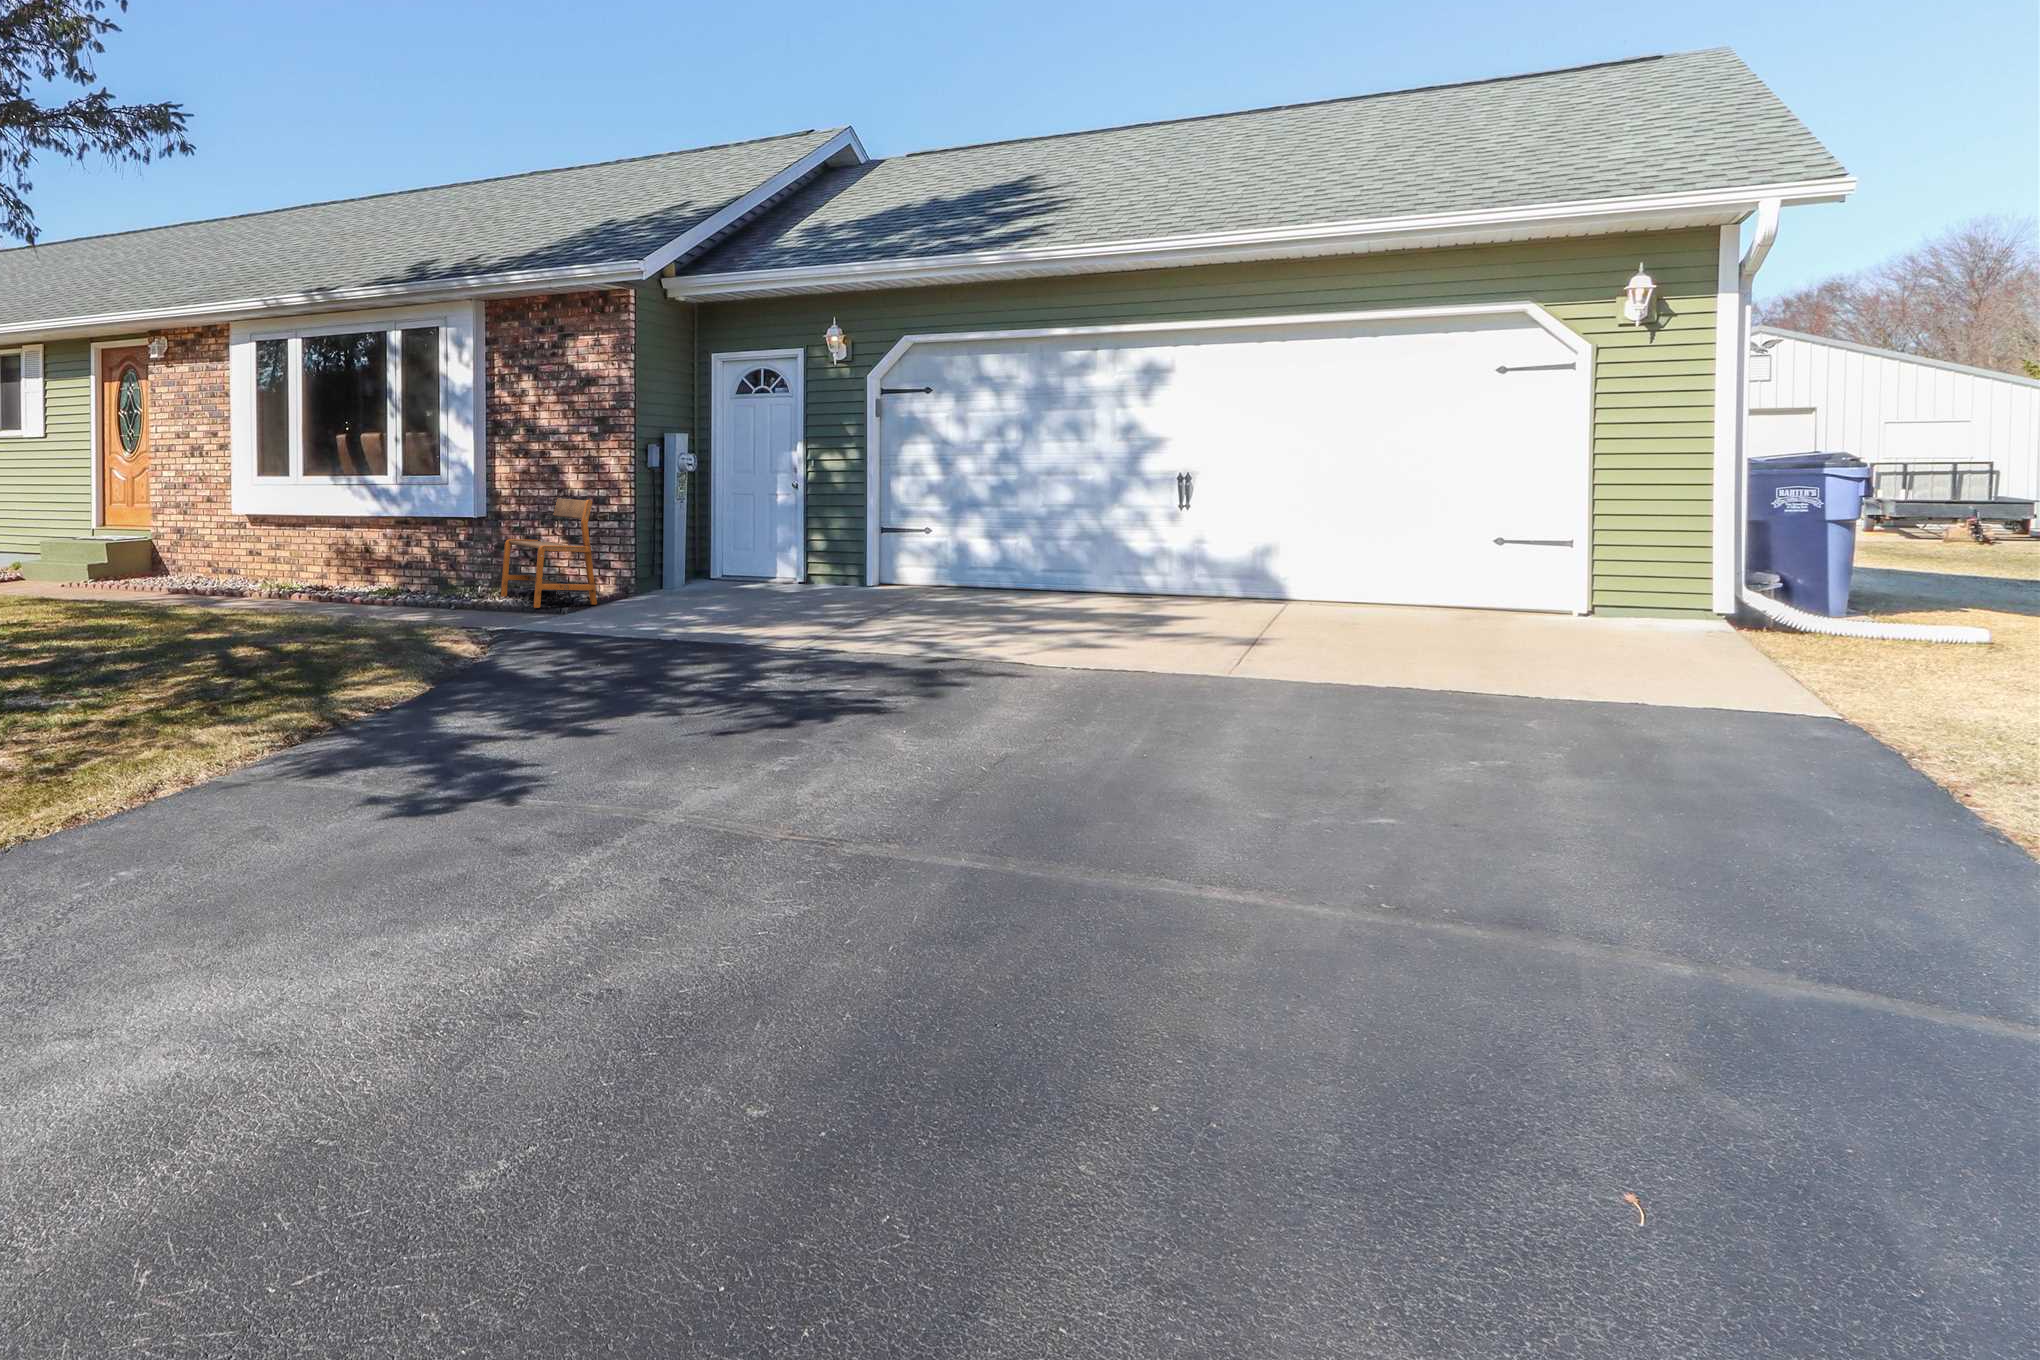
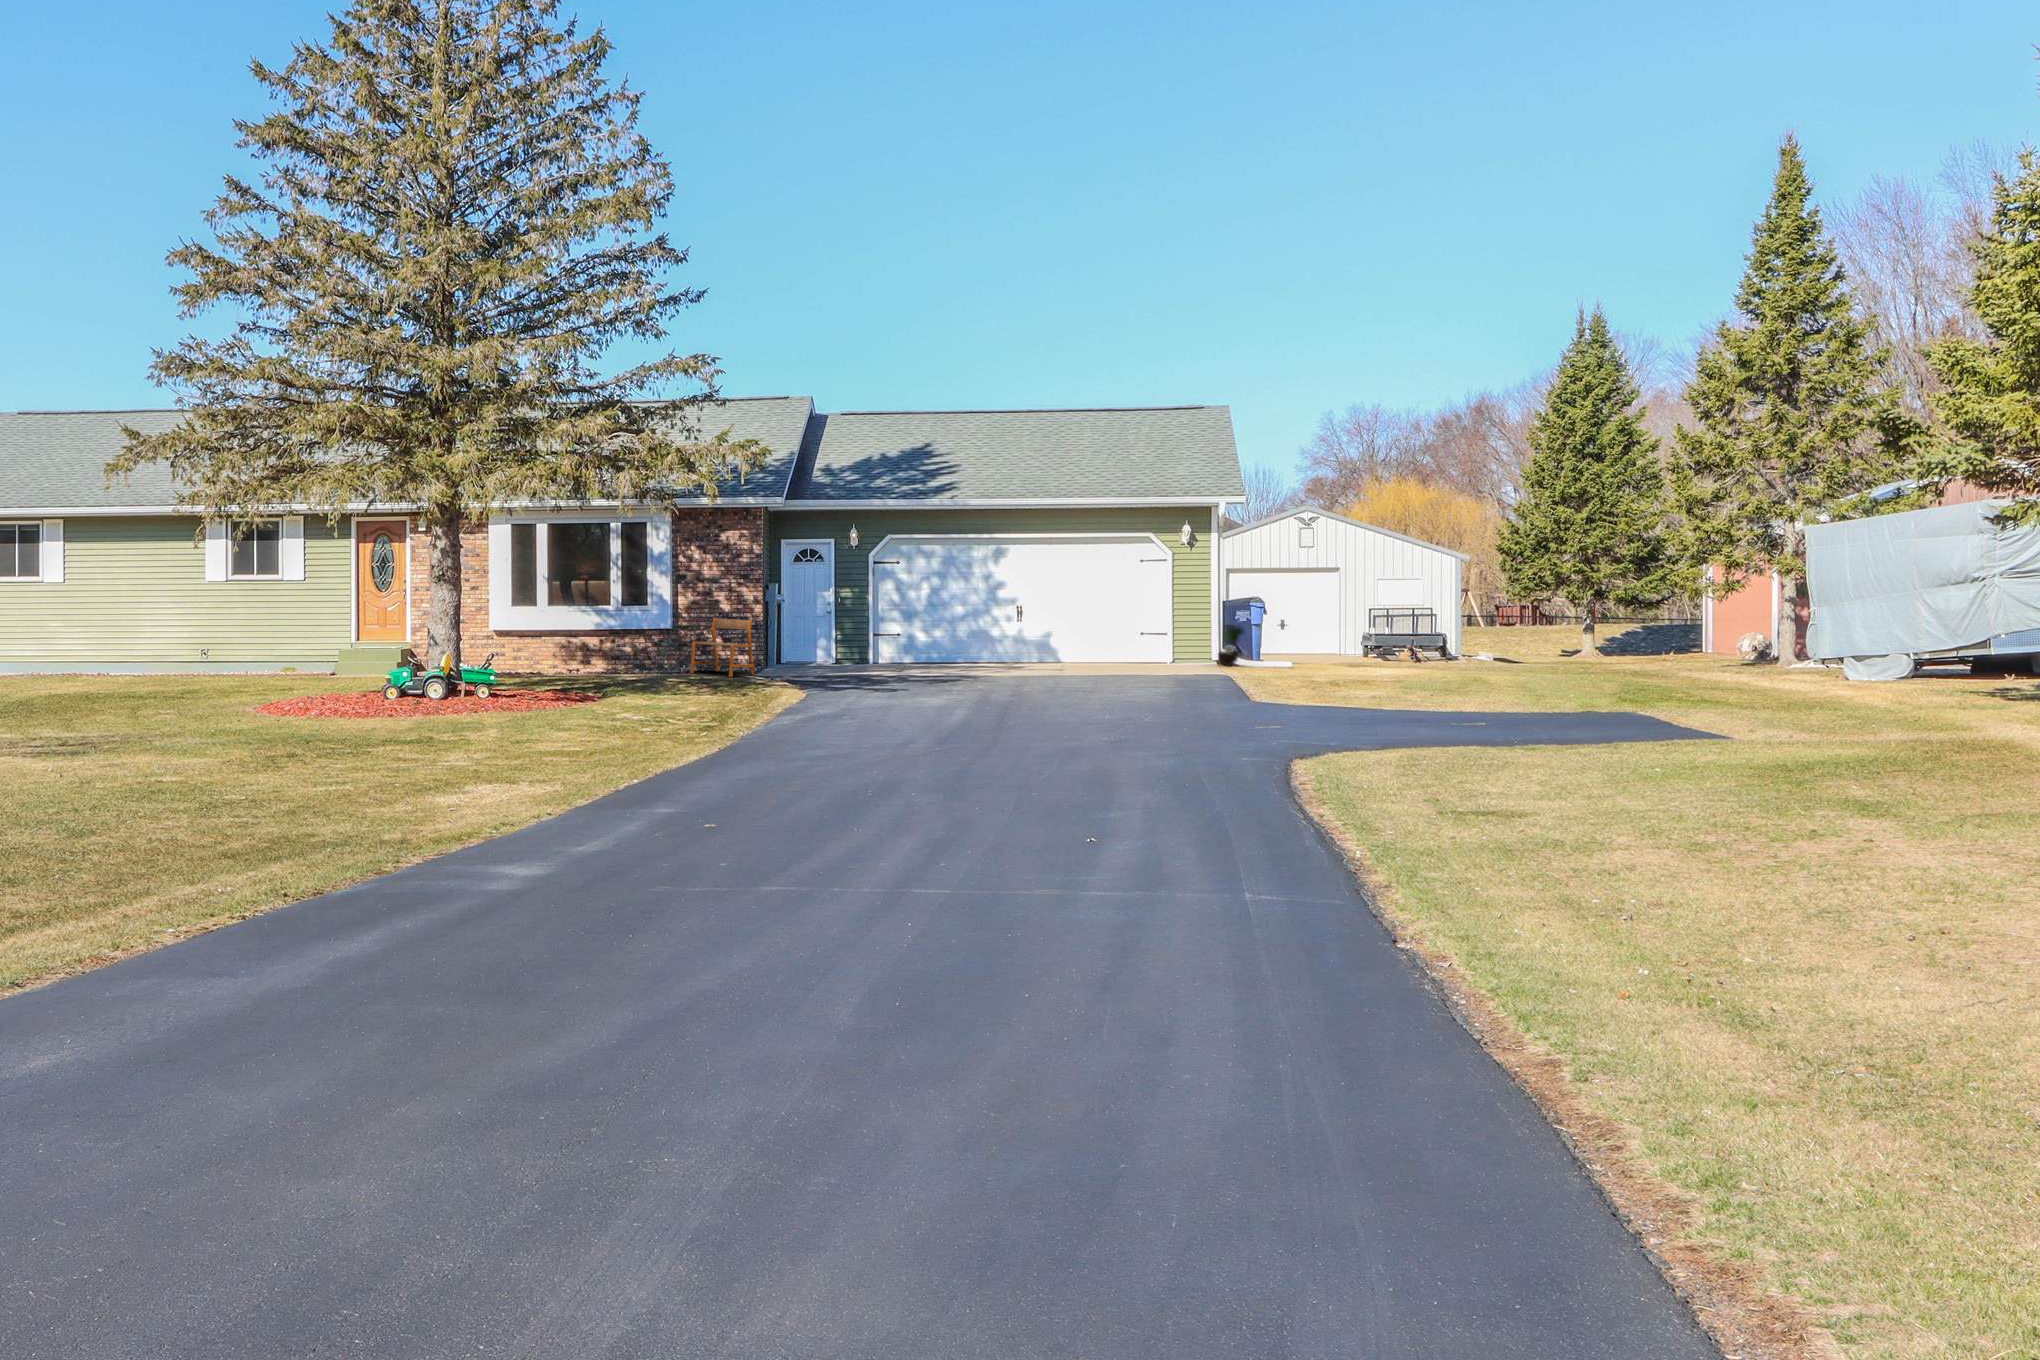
potted tree: none [1741,518,1835,628] -> present [1218,626,1244,666]

